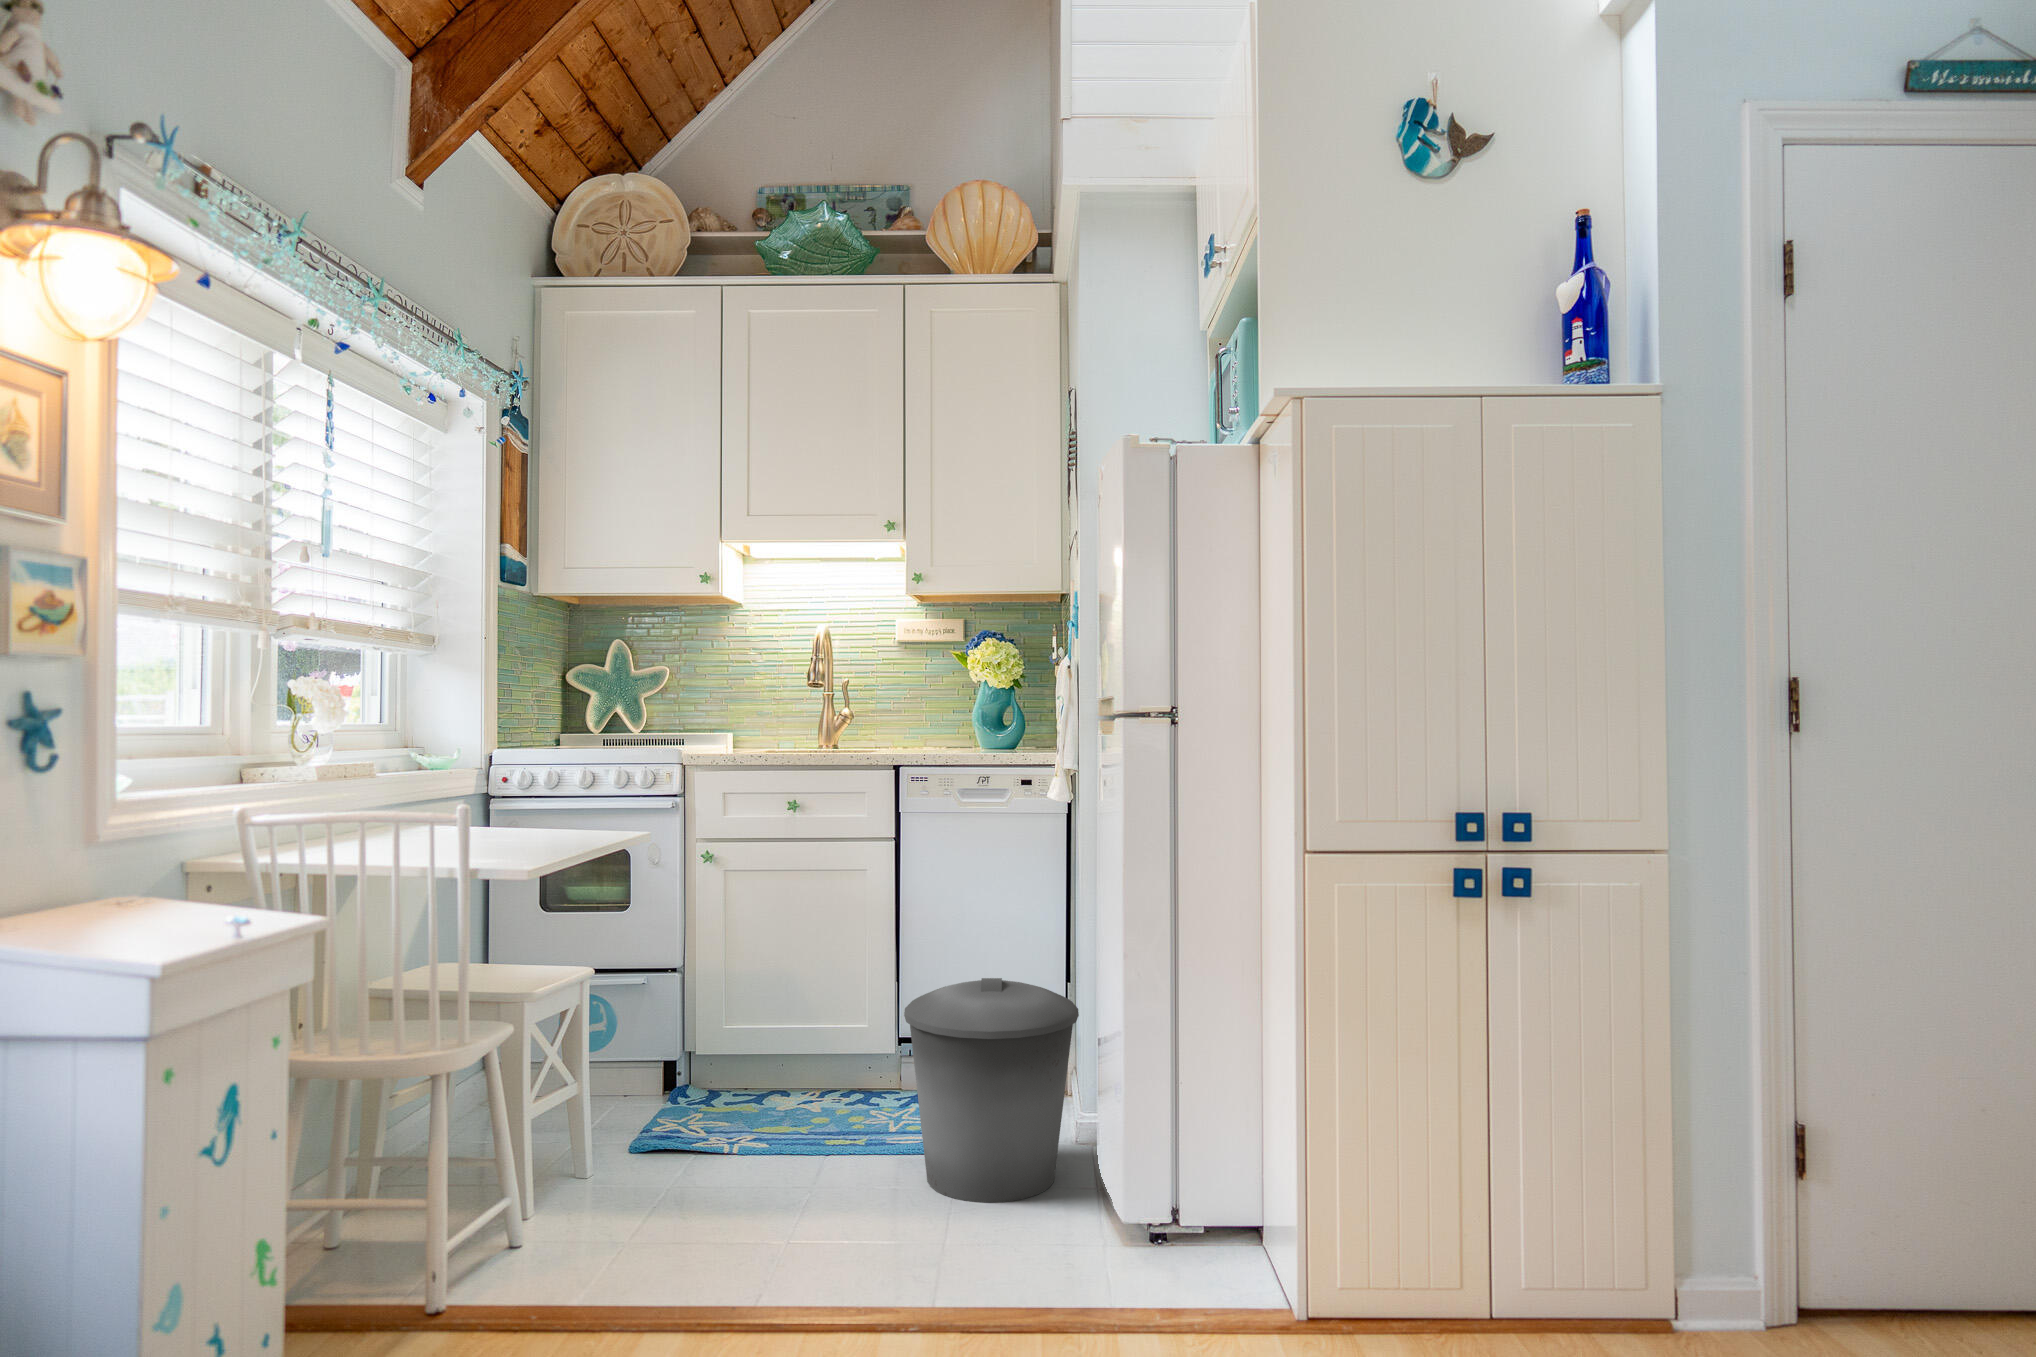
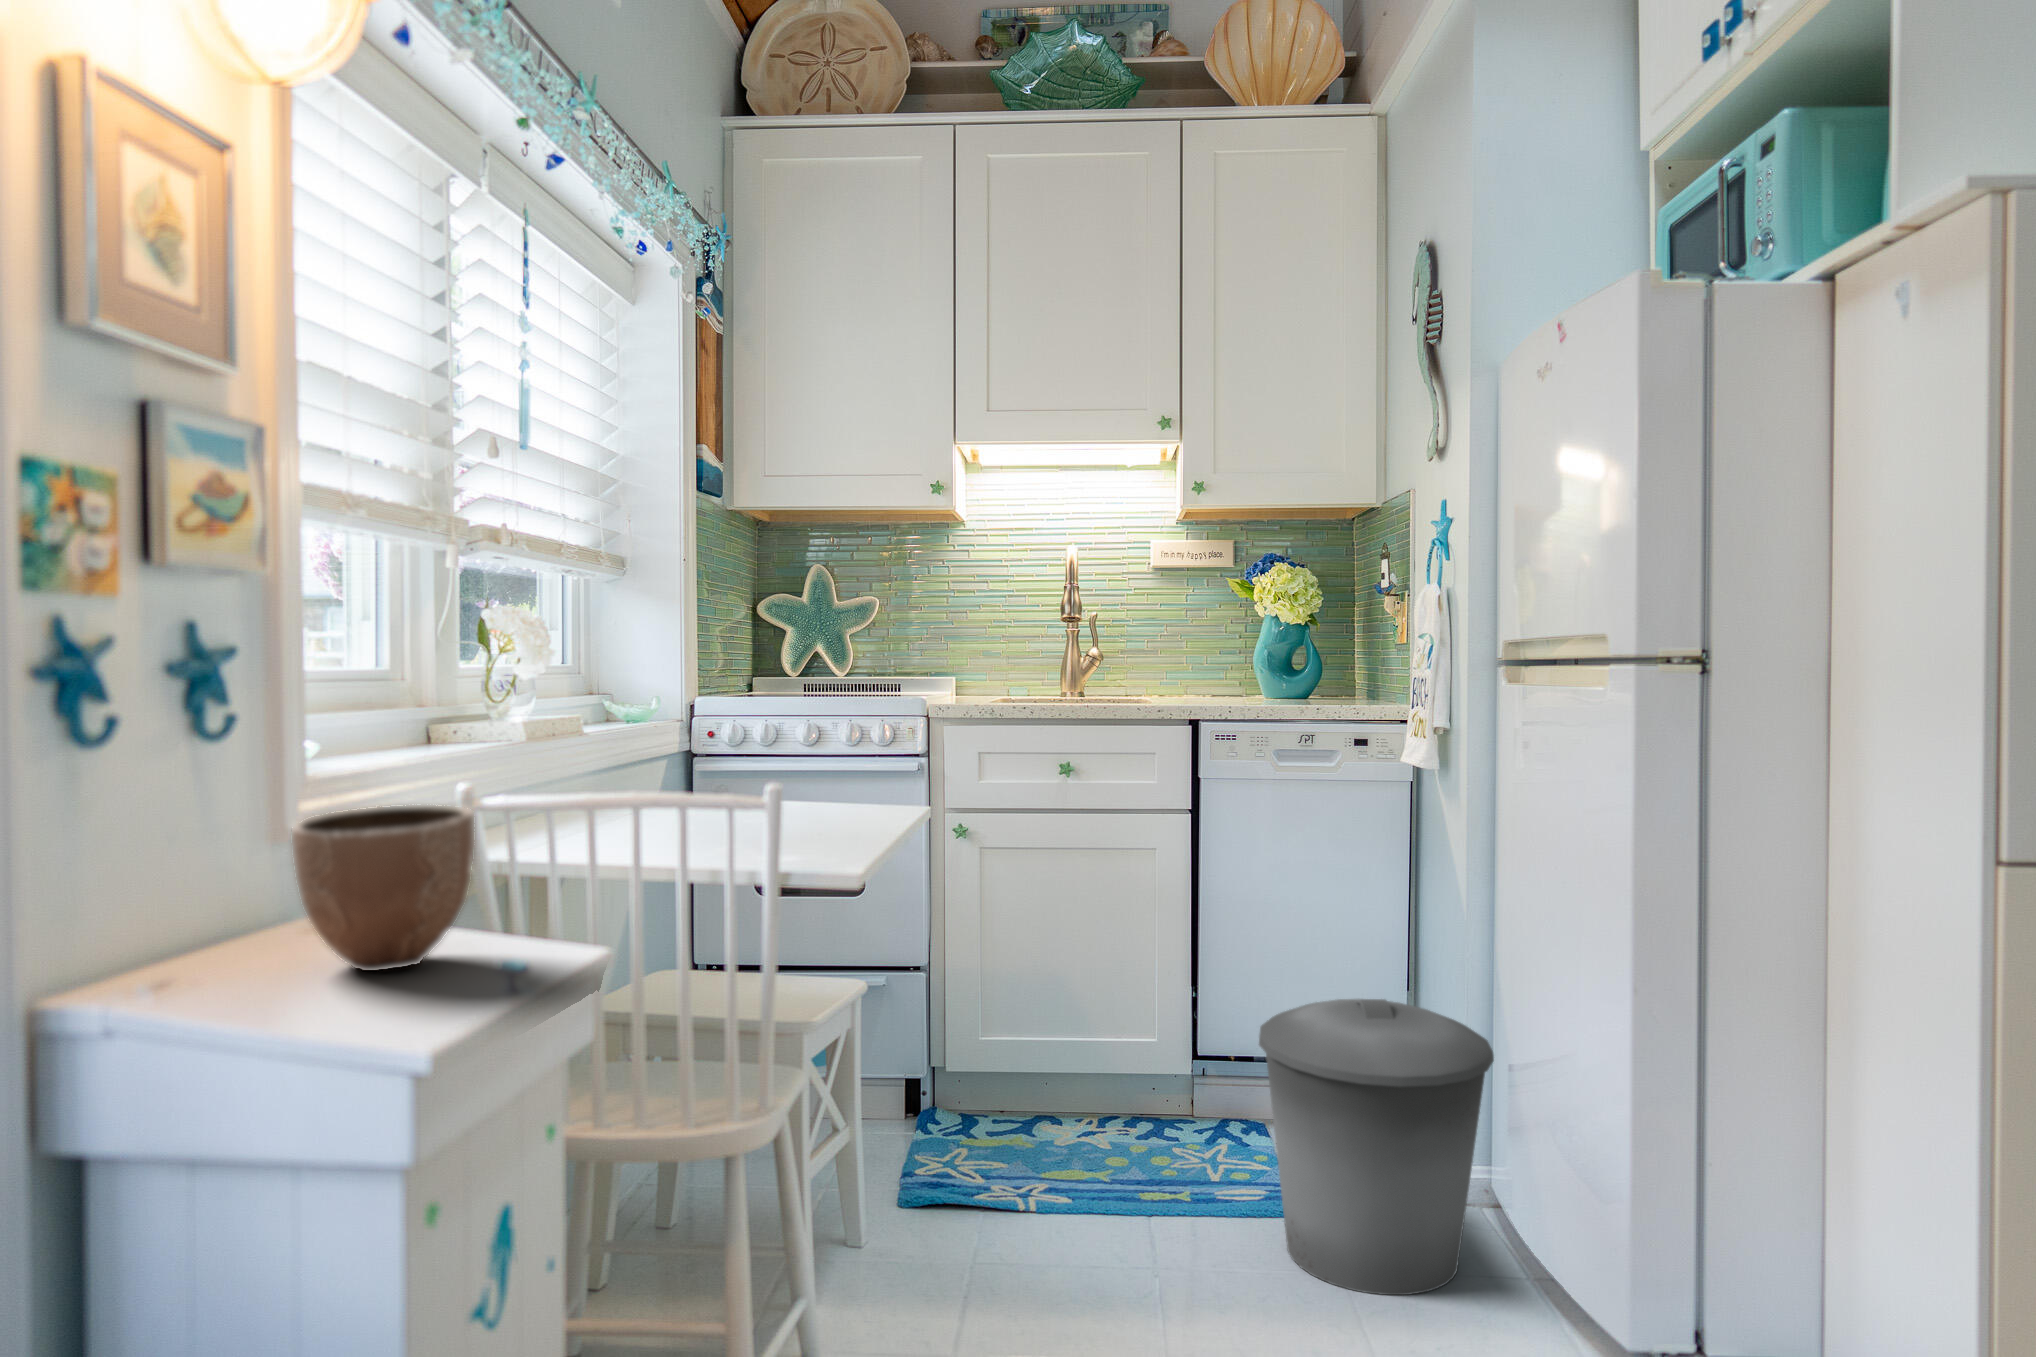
decorative bowl: none [88,817,222,927] -> present [292,805,474,971]

